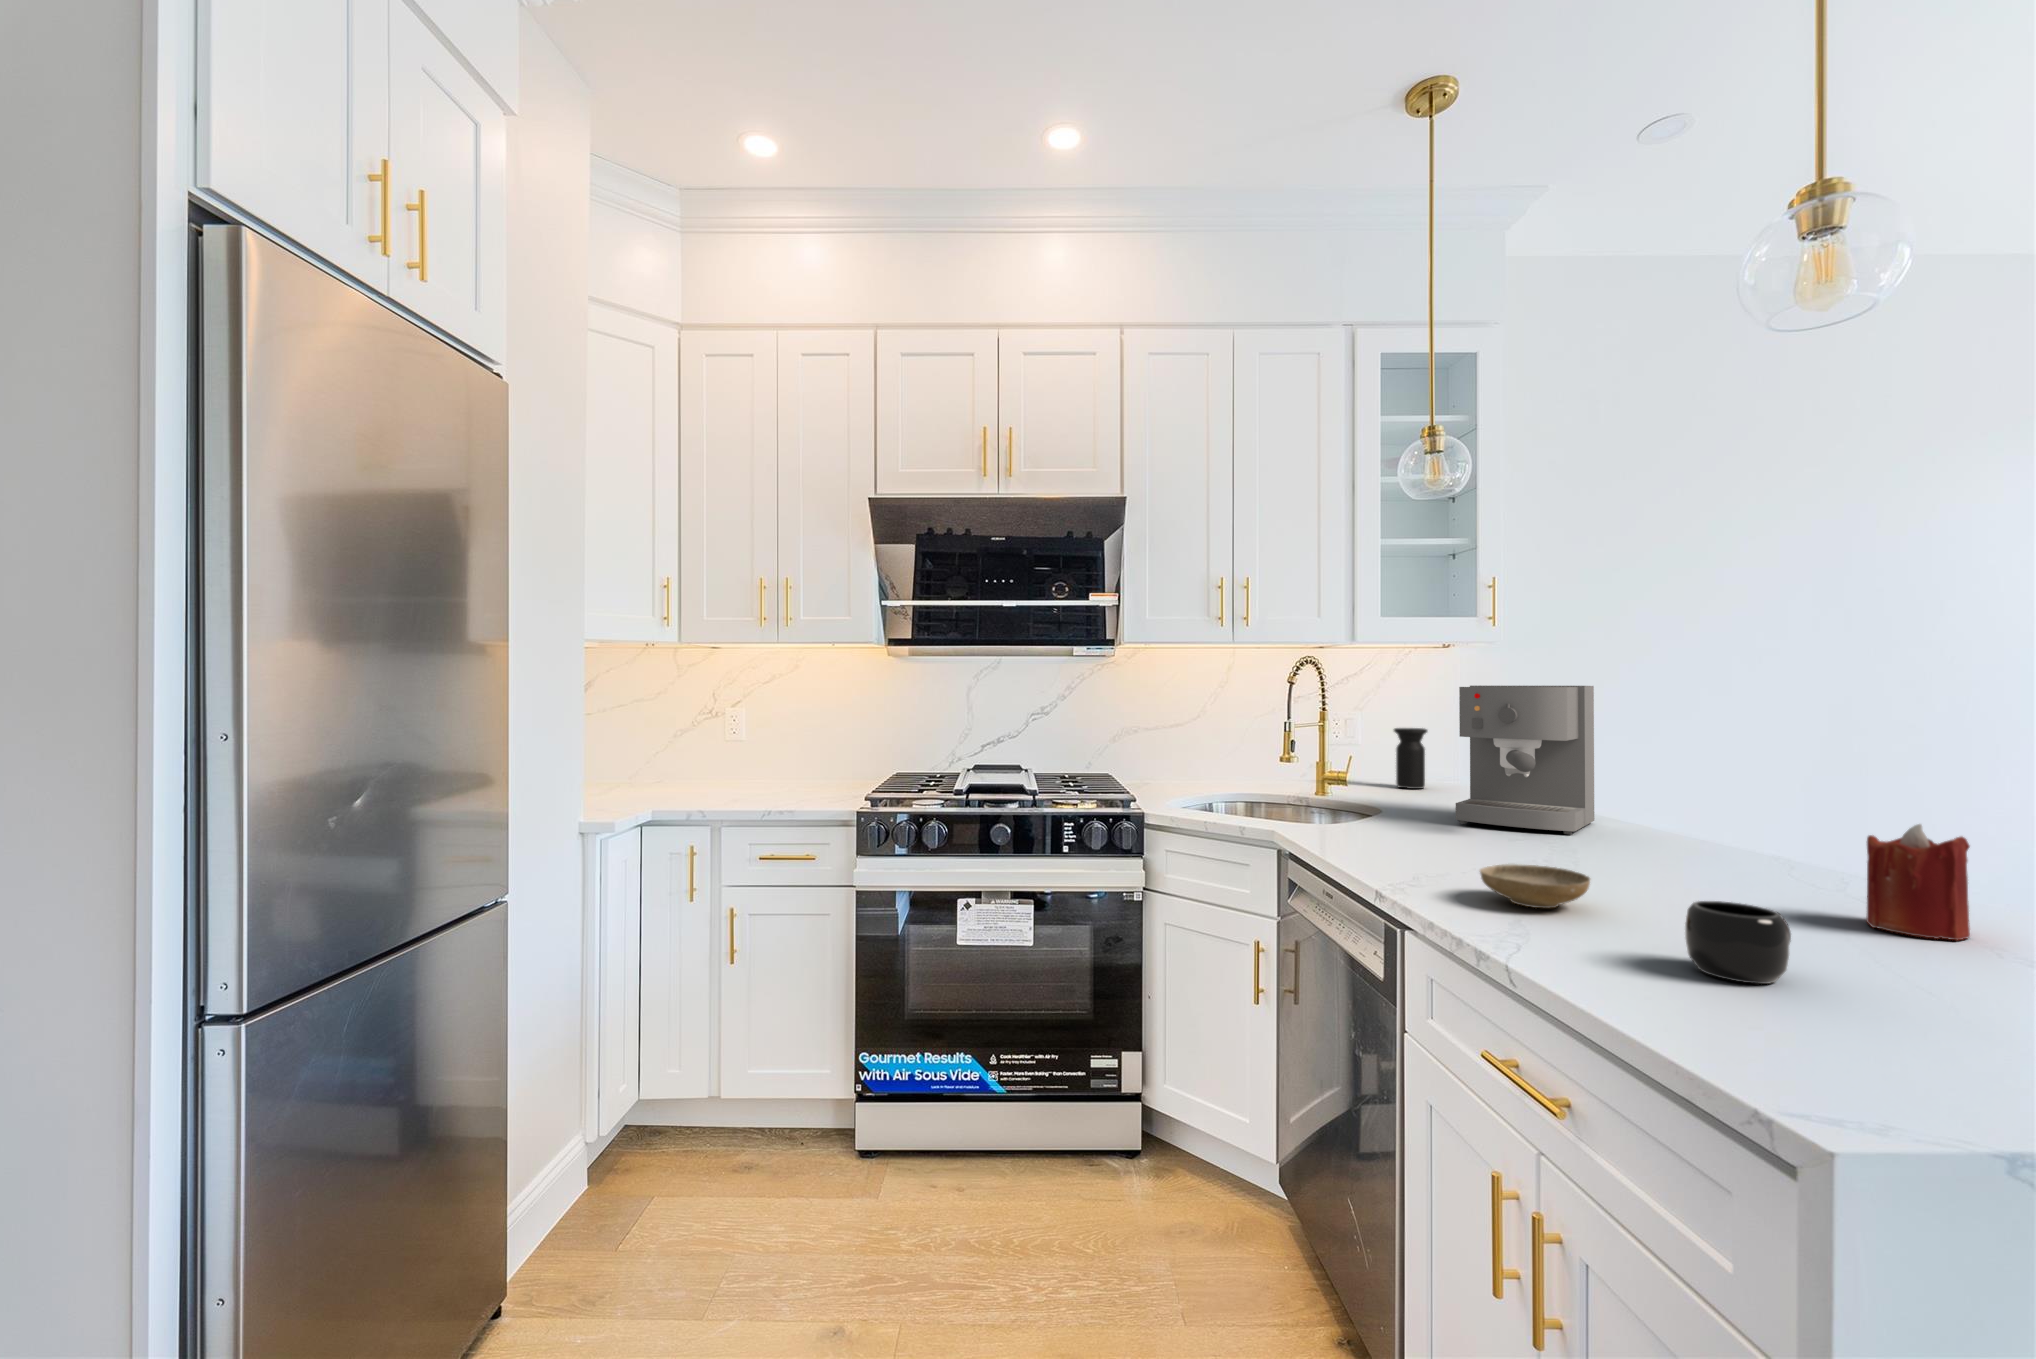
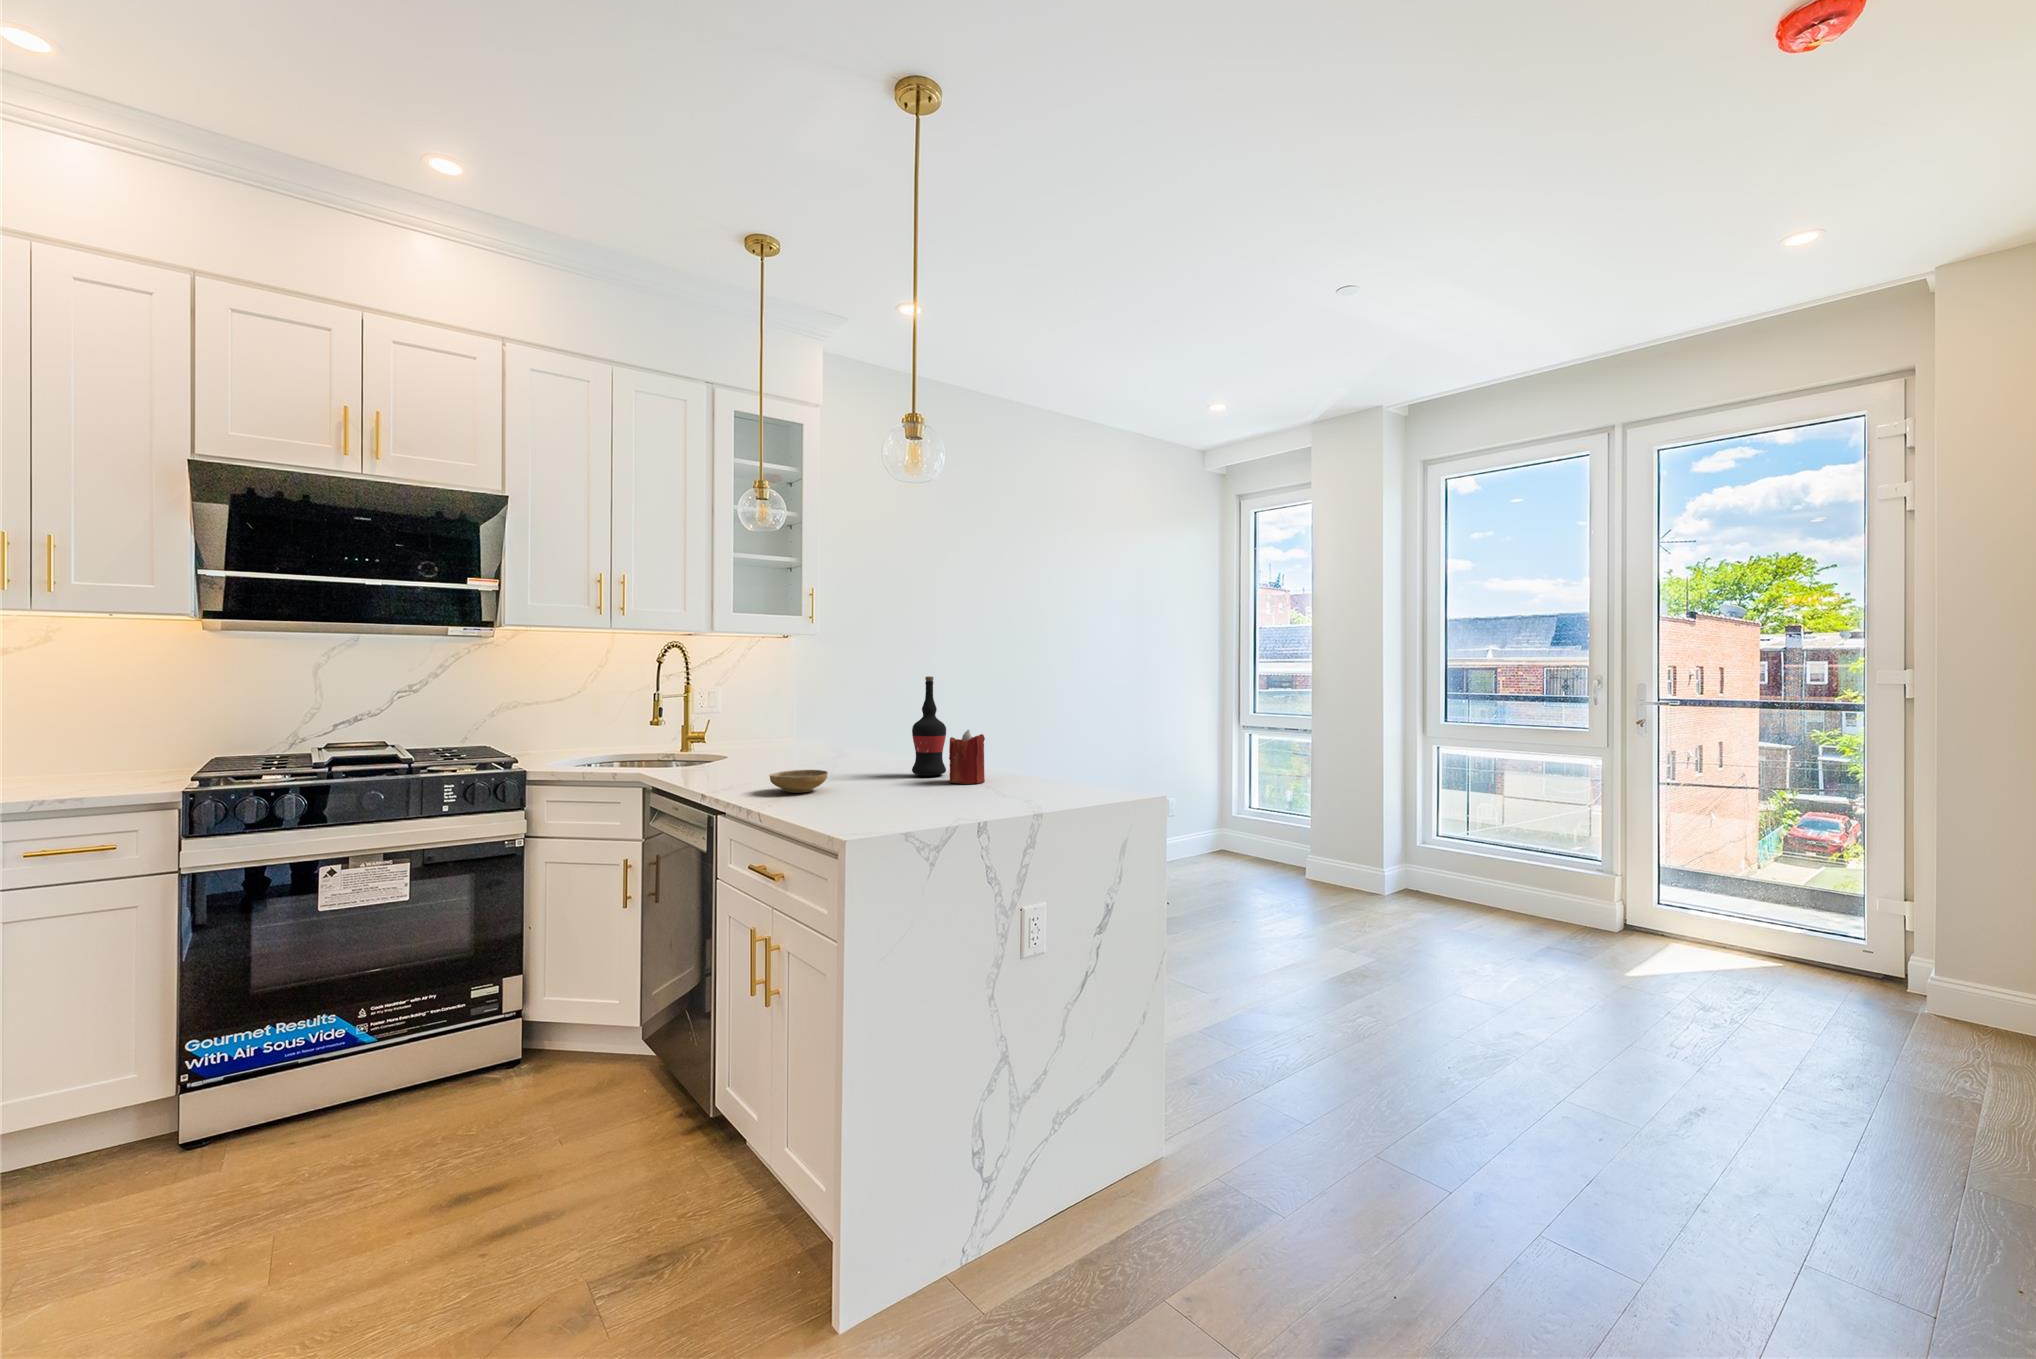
coffee maker: present [1456,685,1594,834] -> none [775,663,861,759]
wine bottle: none [1749,712,1836,900] -> present [912,676,946,776]
vase: present [1394,728,1427,789] -> none [743,696,768,742]
mug: present [1685,901,1791,984] -> none [856,771,902,807]

